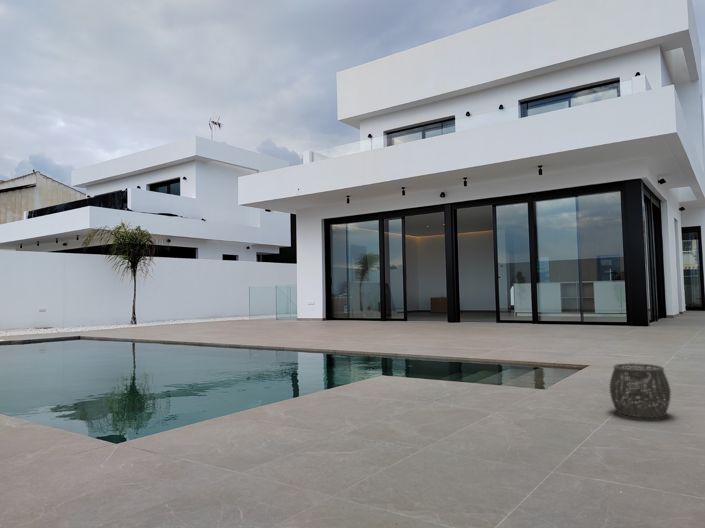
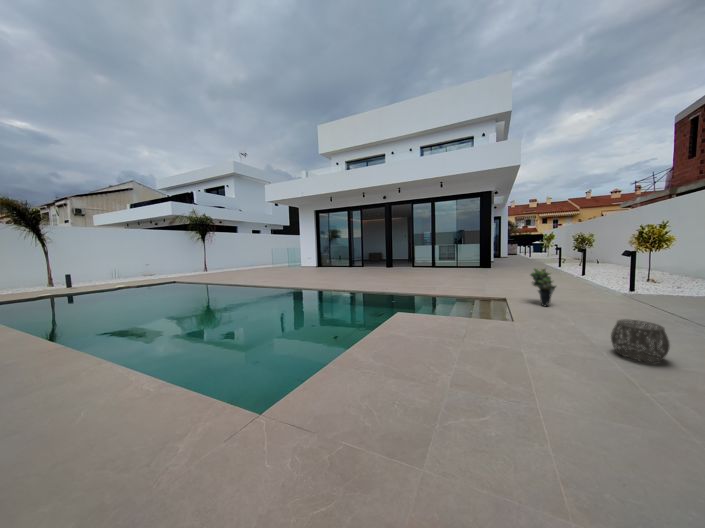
potted plant: none [603,307,645,372] -> present [530,268,556,306]

